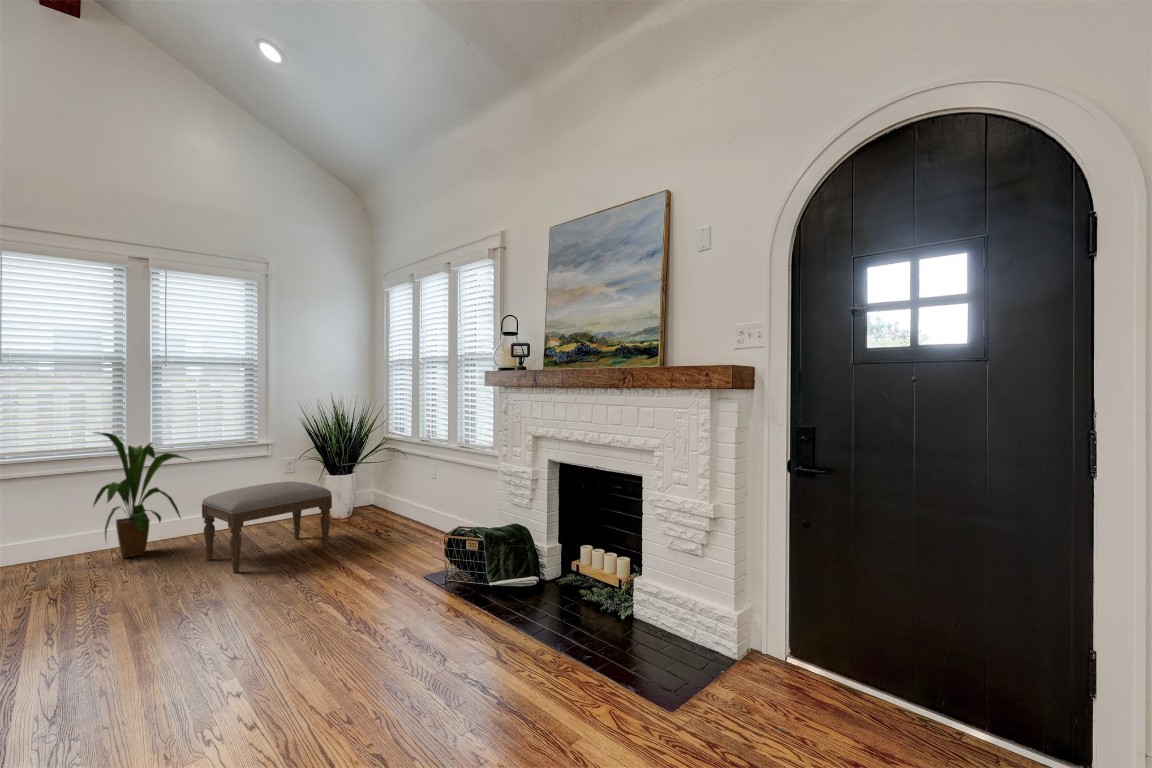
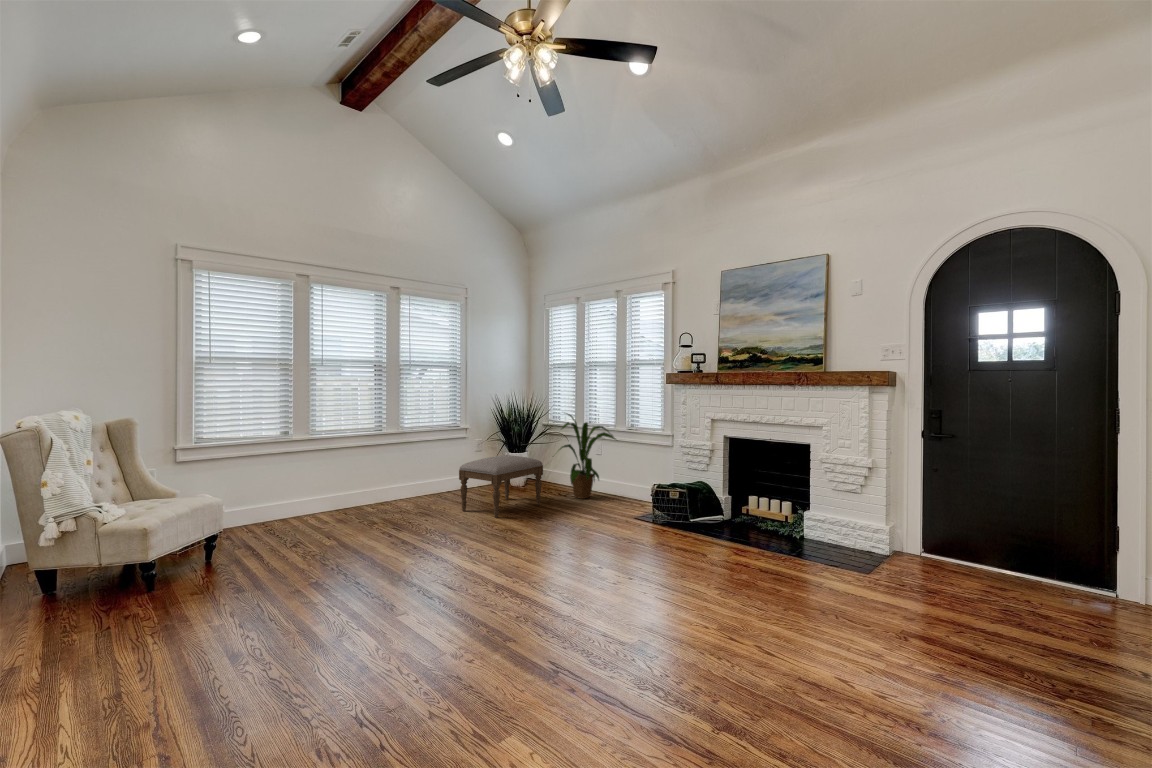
house plant: present [94,432,189,558] -> present [559,413,616,499]

